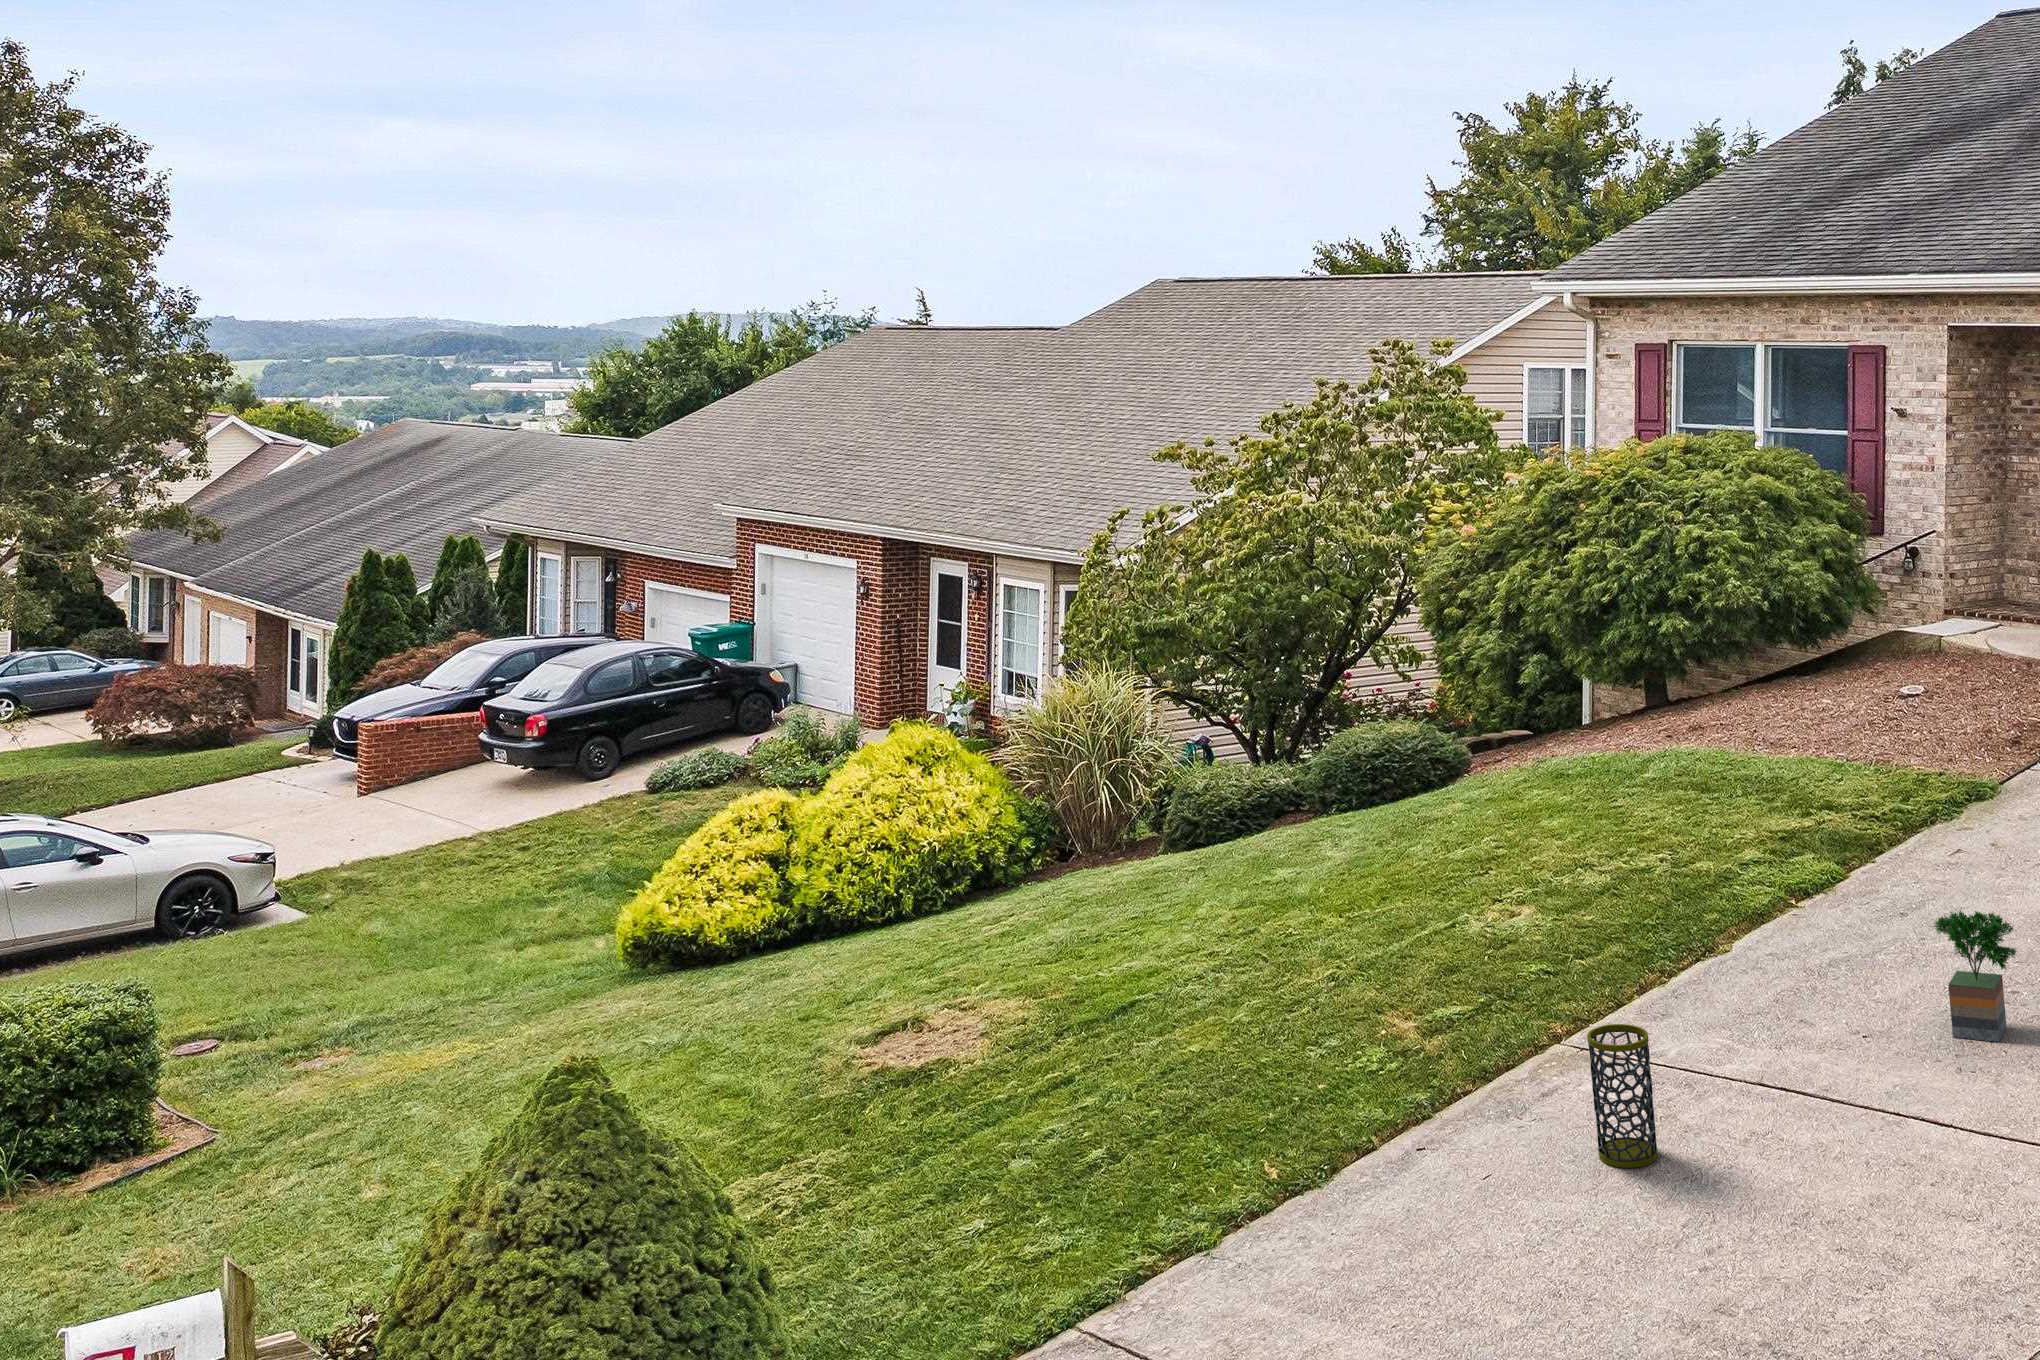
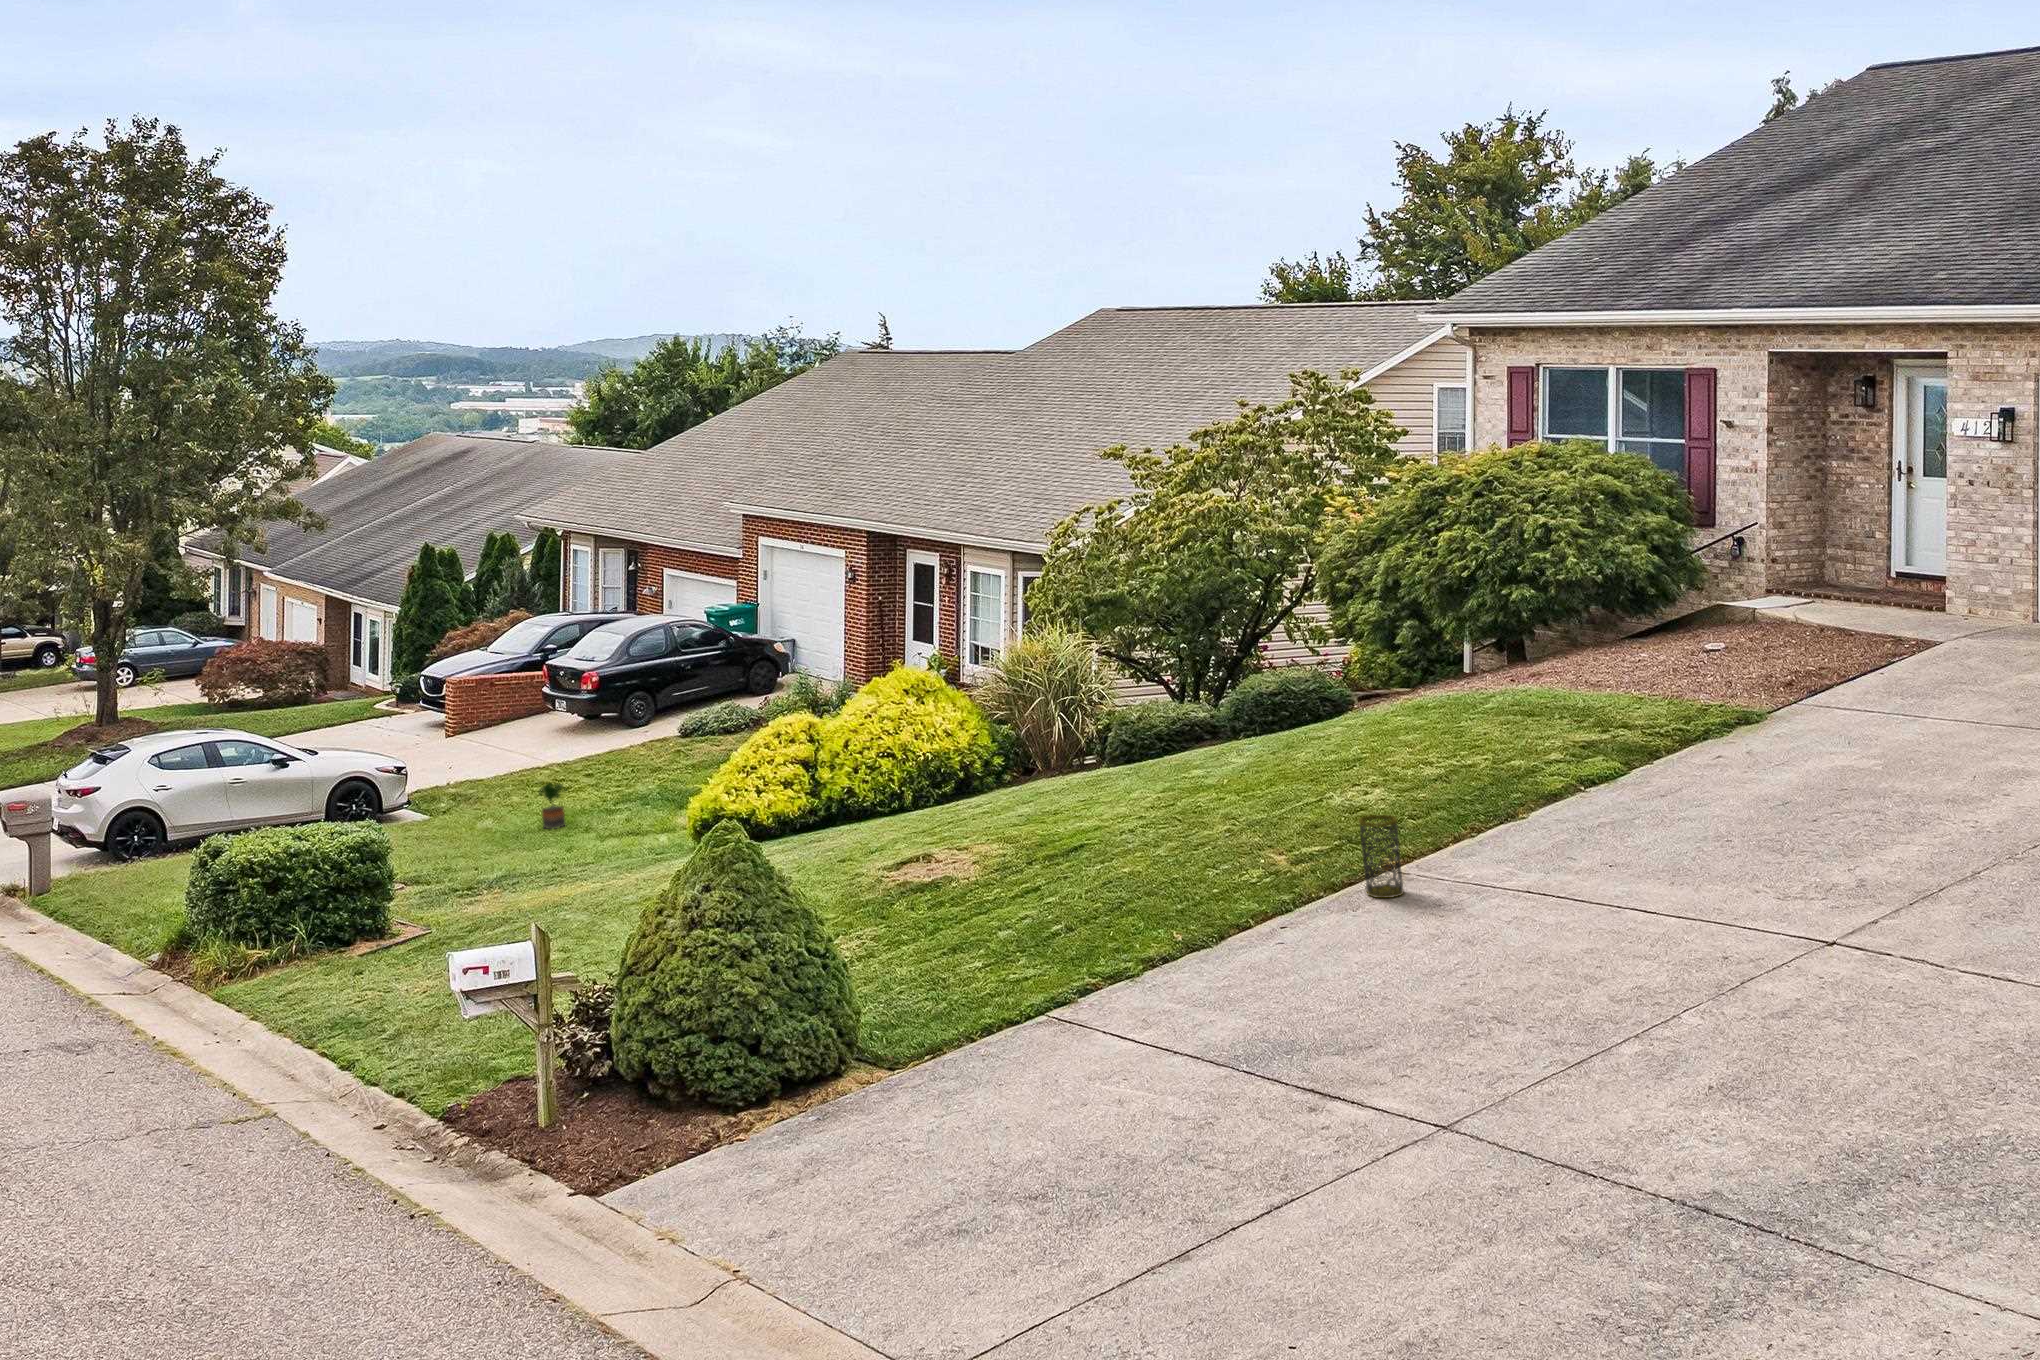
potted tree: present [1933,910,2017,1042] -> present [539,783,567,829]

